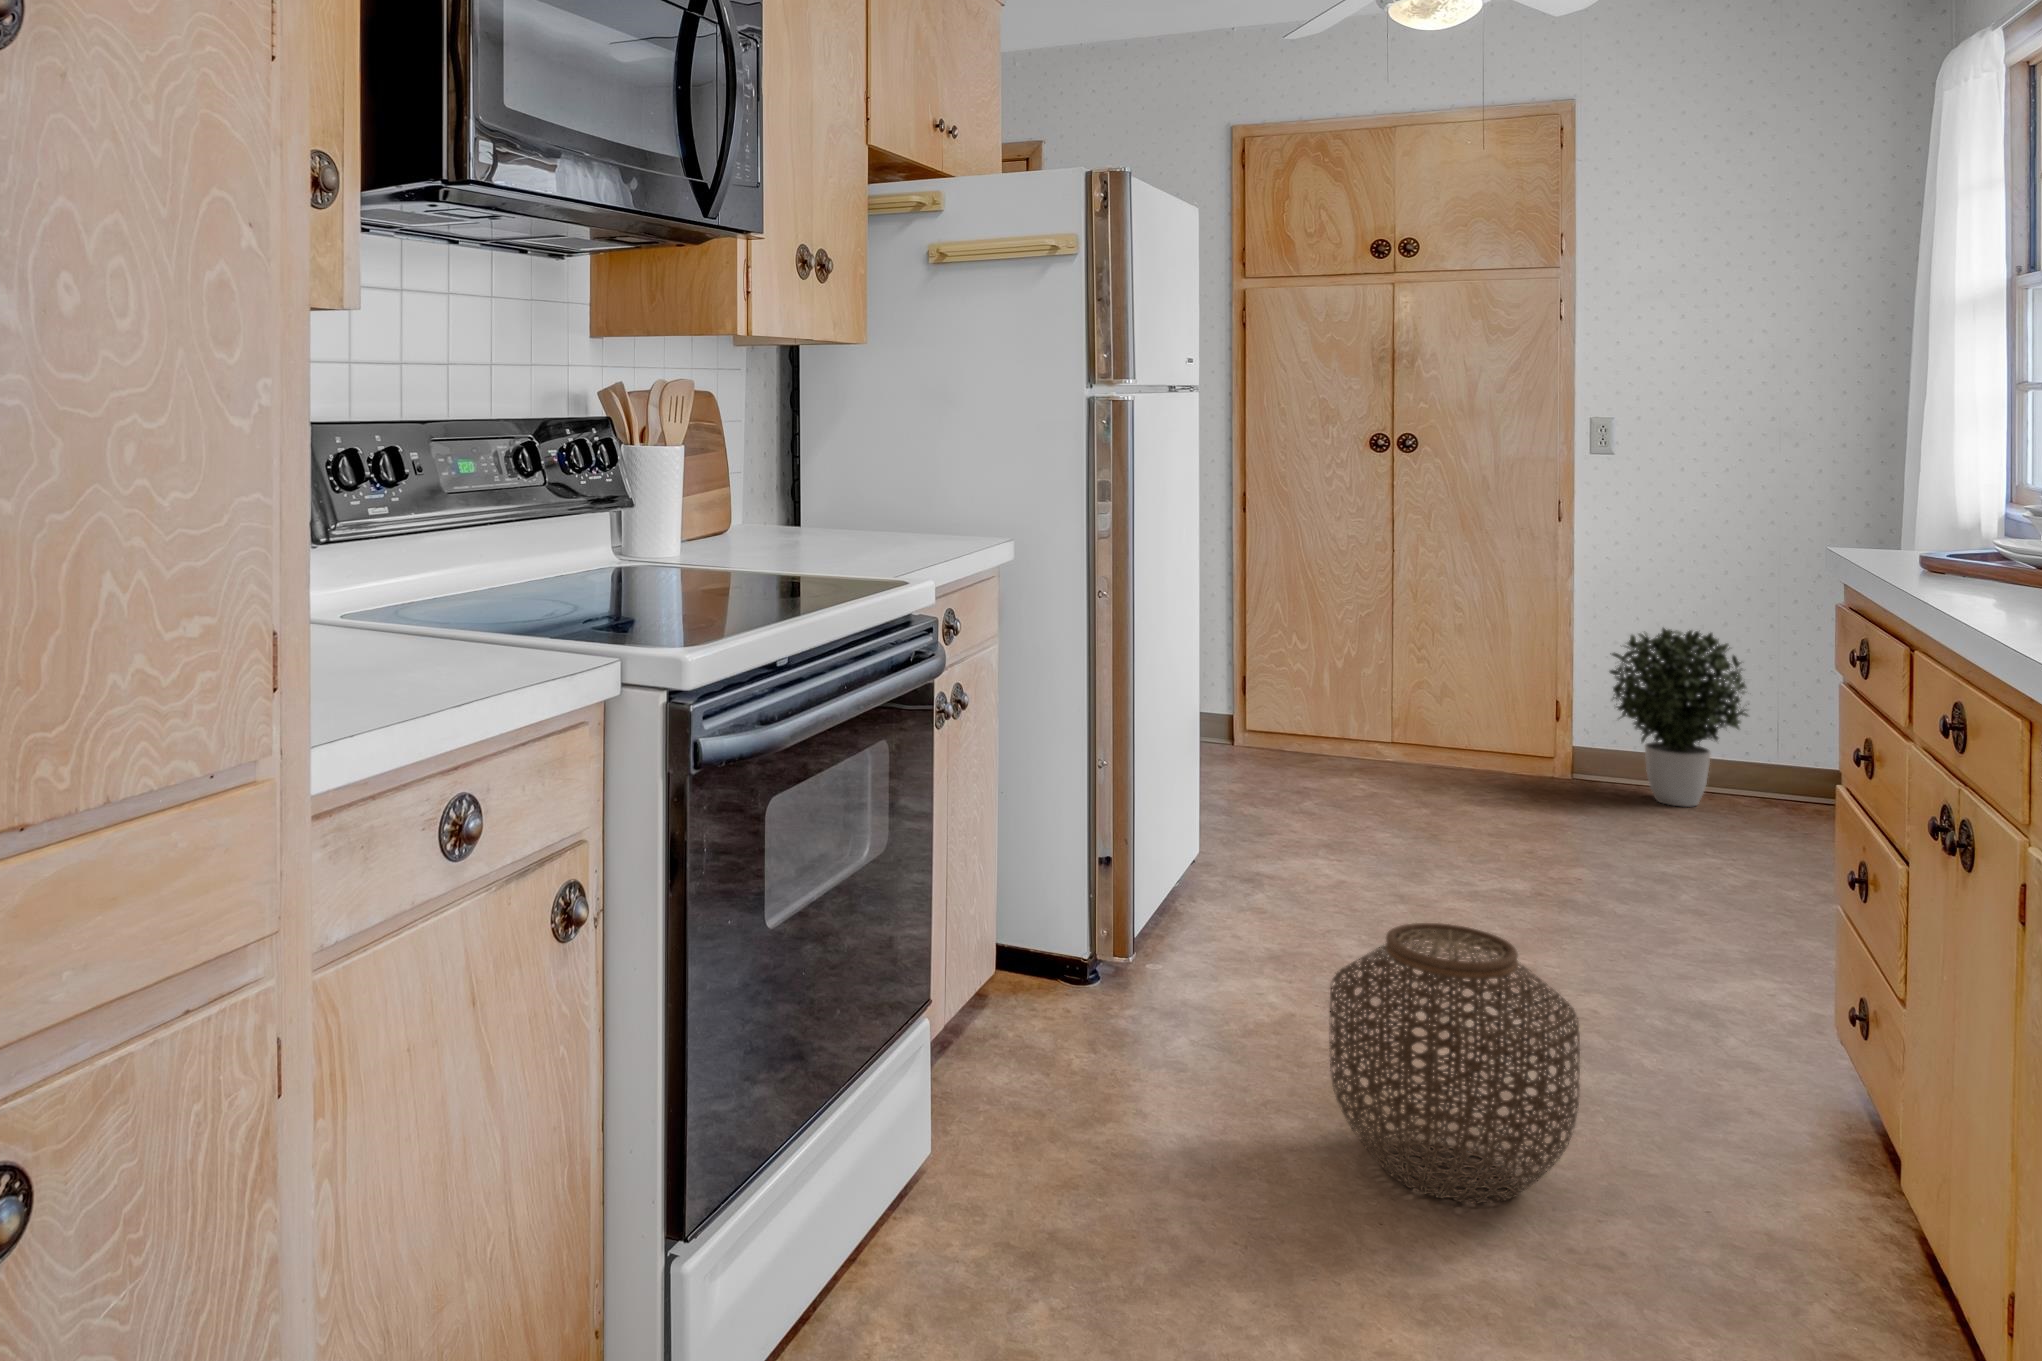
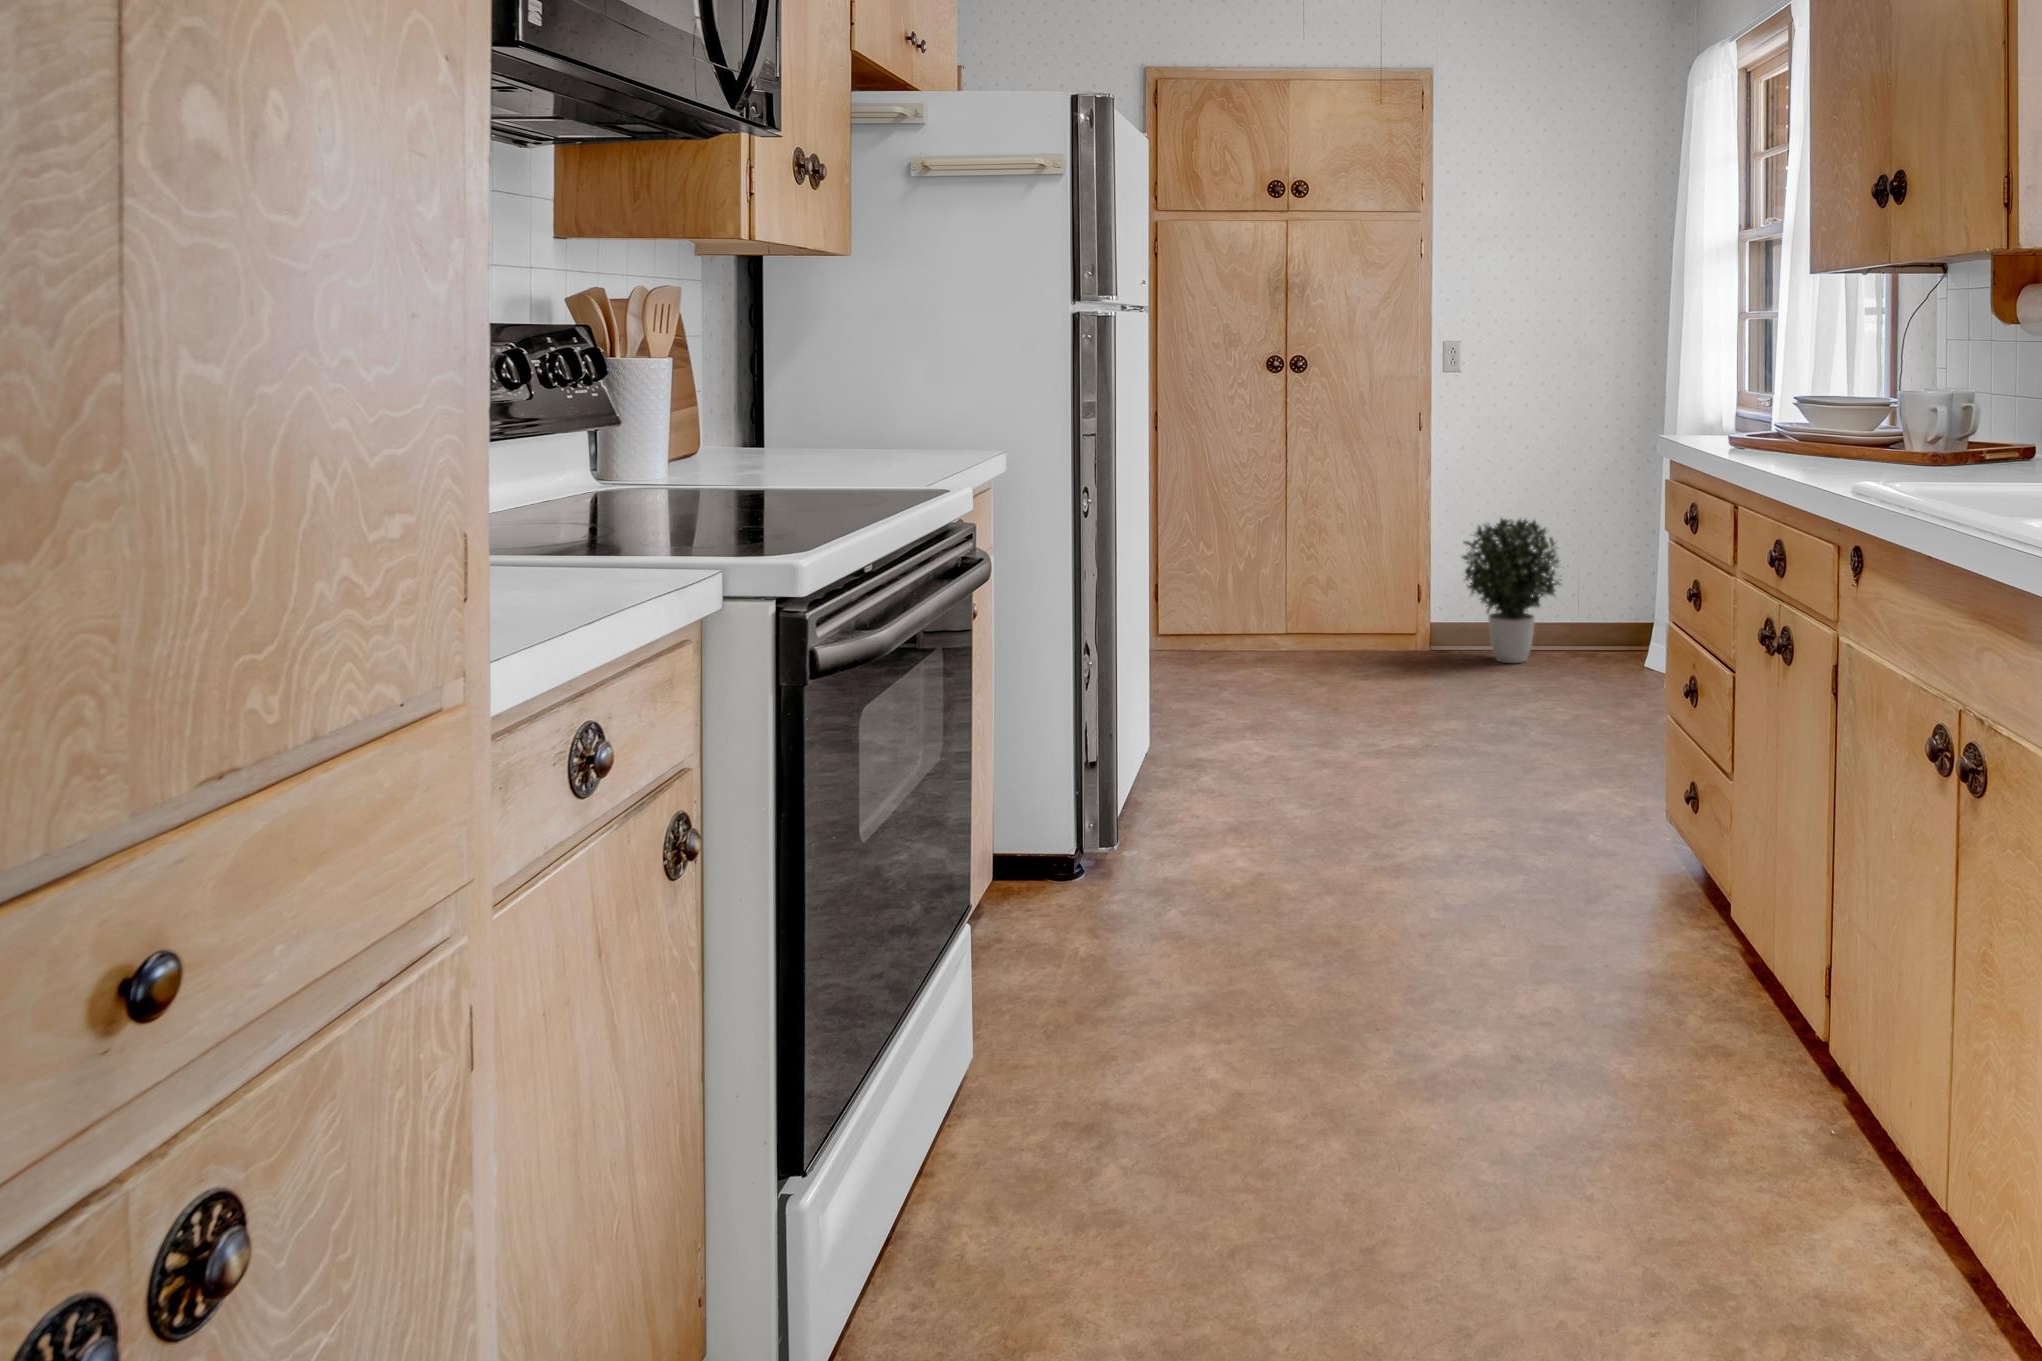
woven basket: present [1330,923,1580,1204] -> none [1324,766,1517,995]

